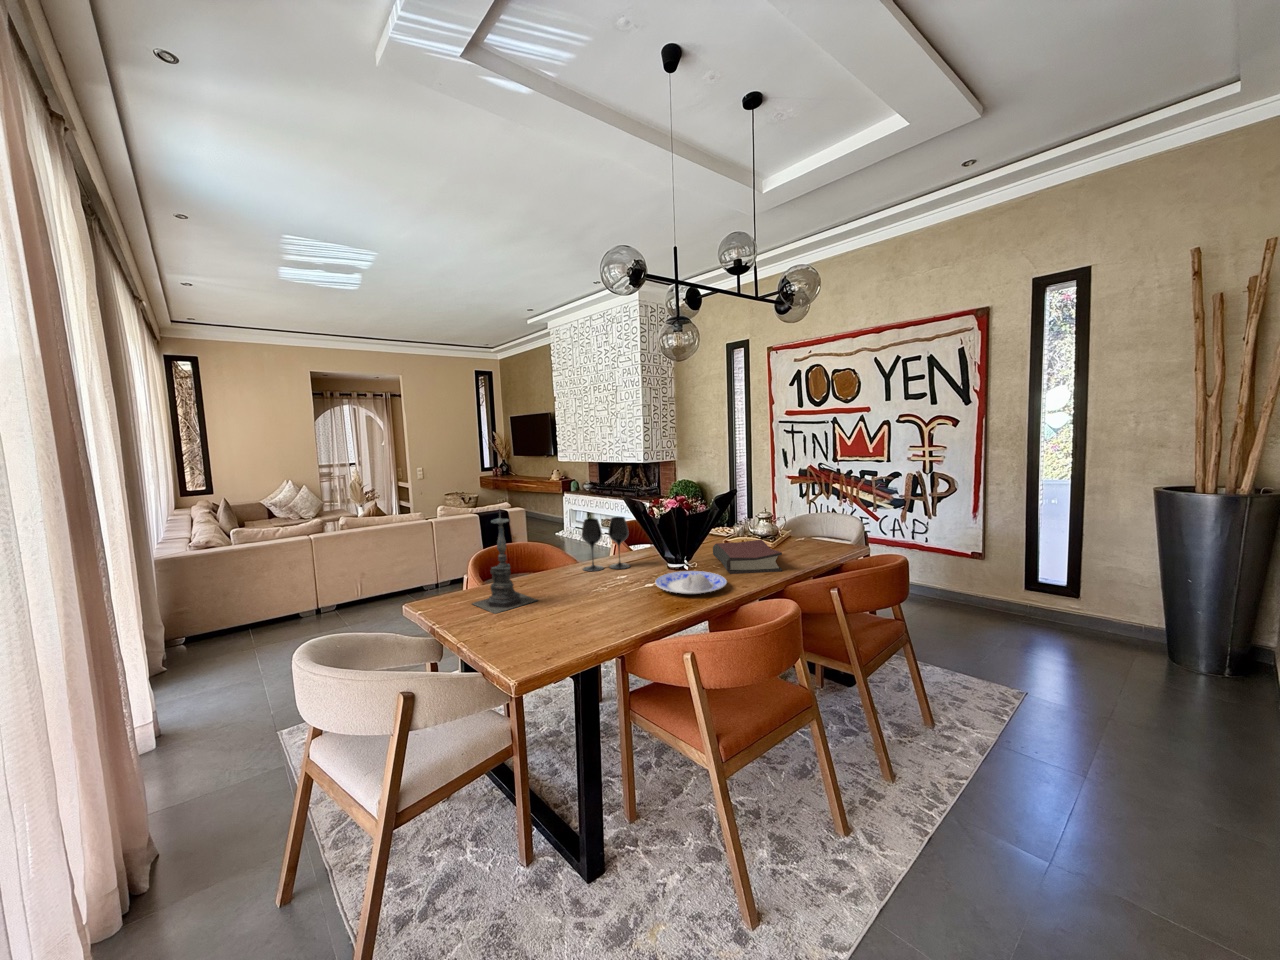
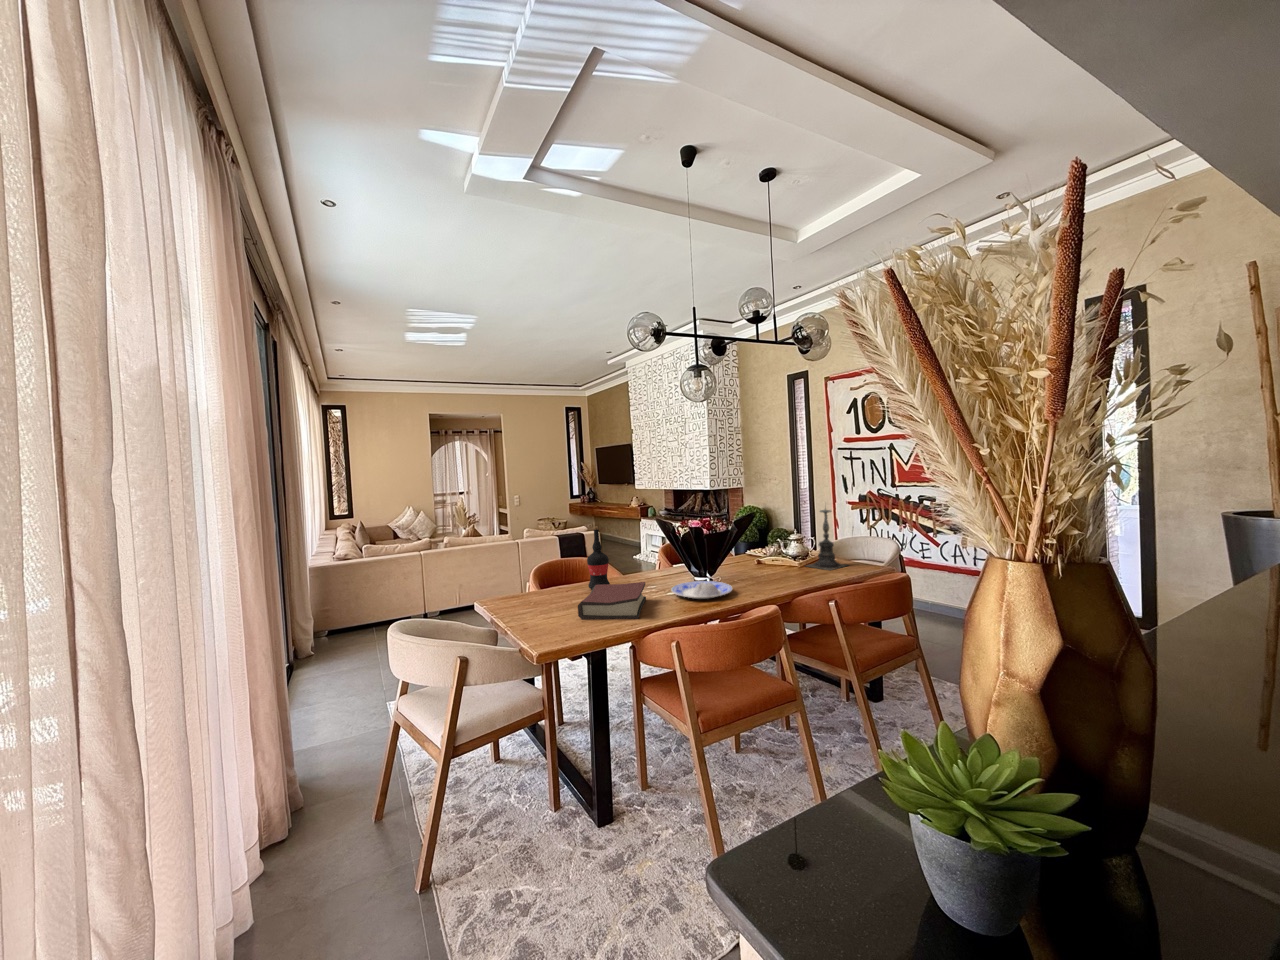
wine bottle: none [548,509,577,586] -> present [587,526,610,589]
candle holder: present [472,514,537,614] -> present [806,509,847,570]
wine glass: present [581,517,630,571] -> none [619,534,661,580]
hardback book: present [713,540,782,574] -> present [578,582,646,620]

